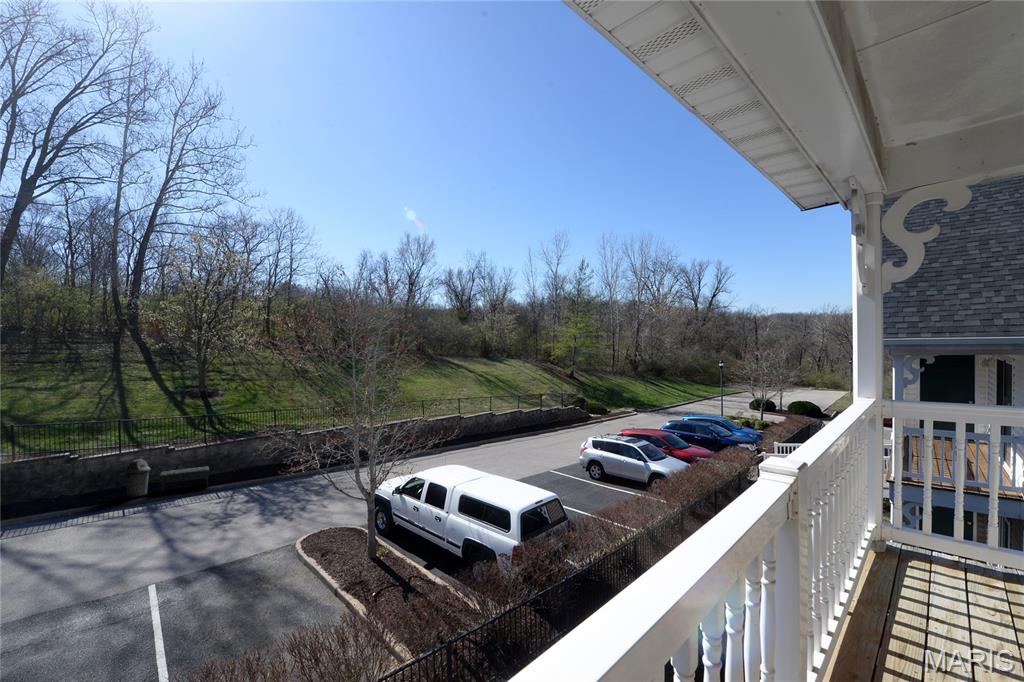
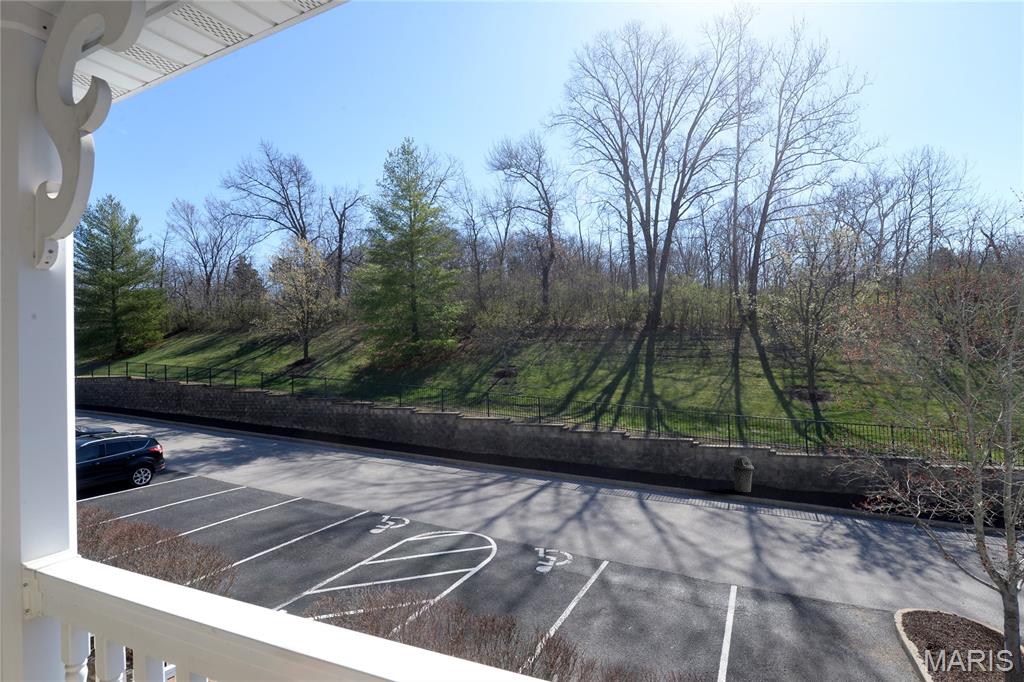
bench: present [160,466,209,492] -> none [761,474,810,502]

